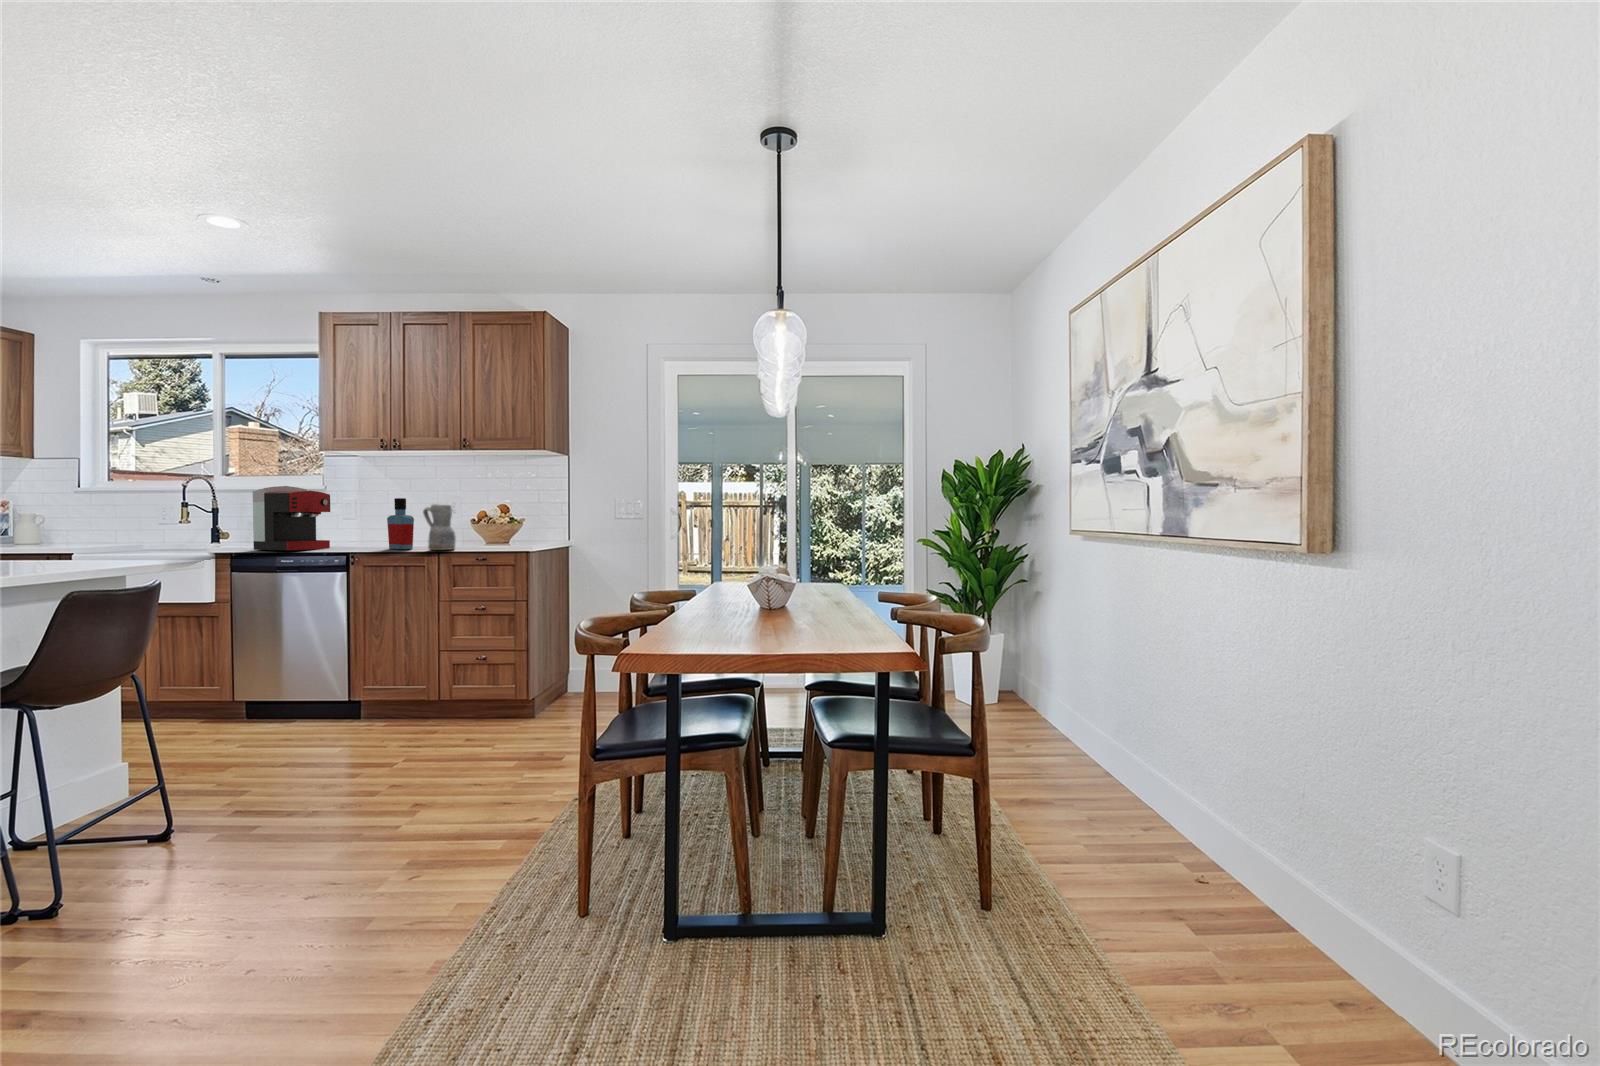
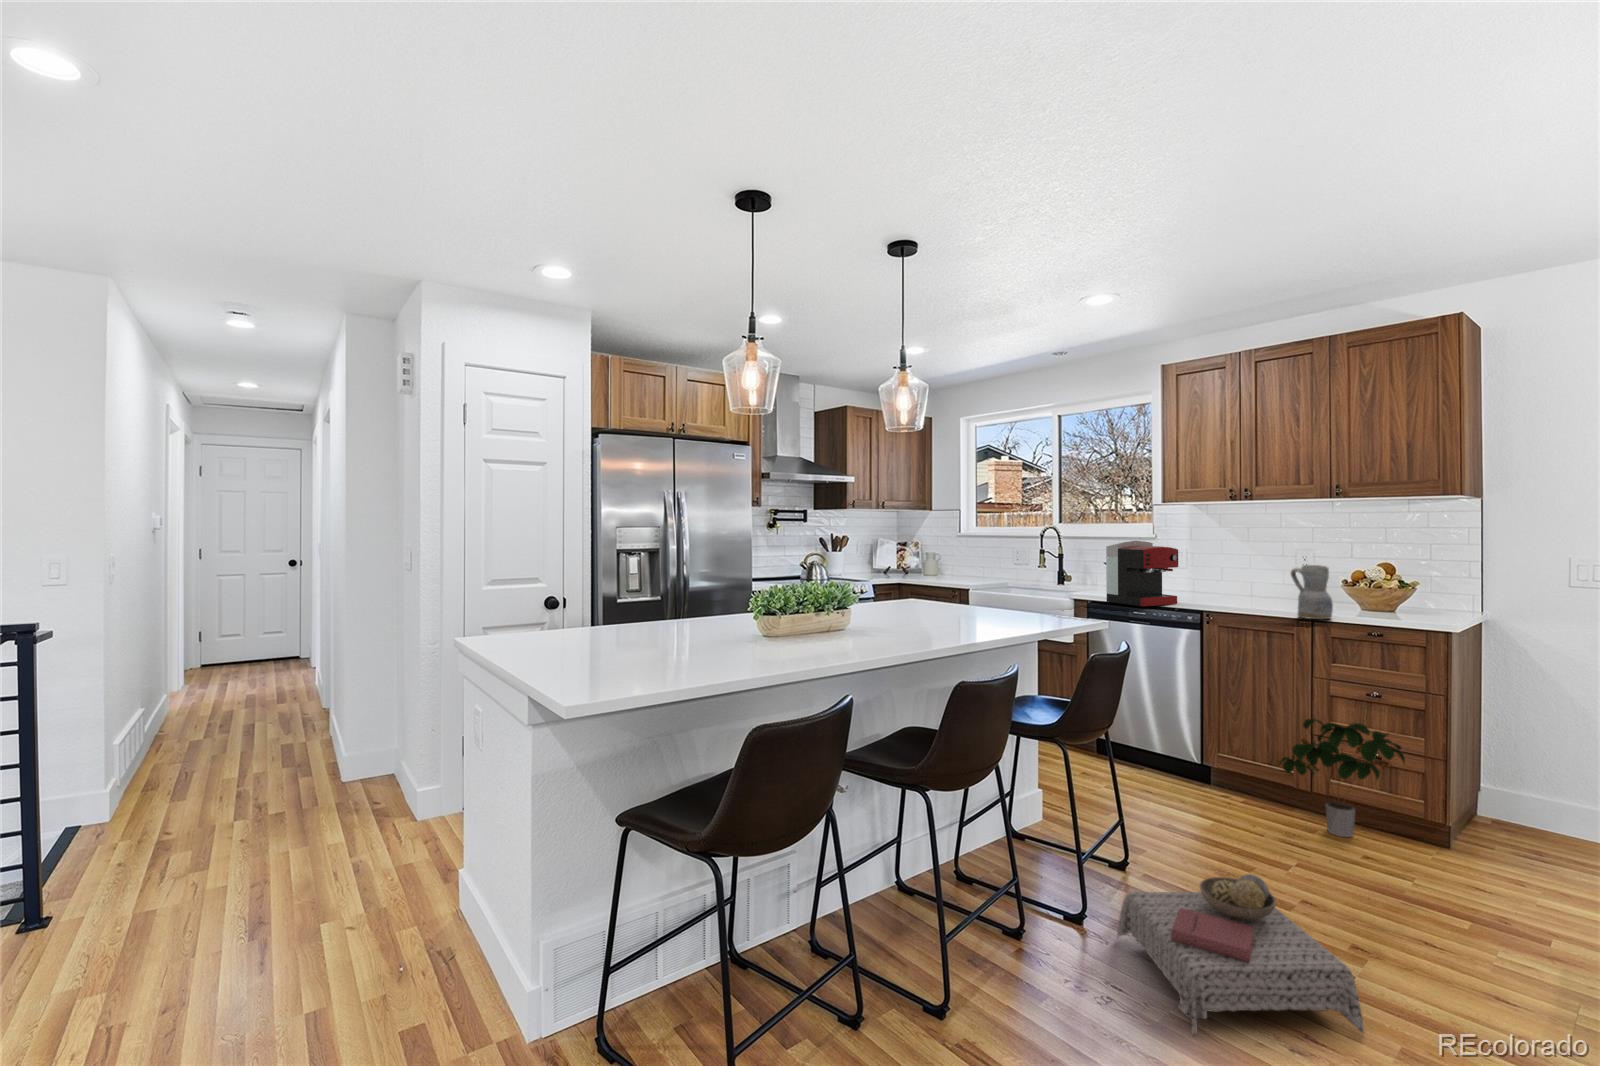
bottle: present [387,498,414,549] -> none [1243,556,1277,613]
potted plant: none [410,633,502,729] -> present [1279,719,1405,837]
ottoman: none [186,747,394,890] -> present [1117,874,1364,1036]

